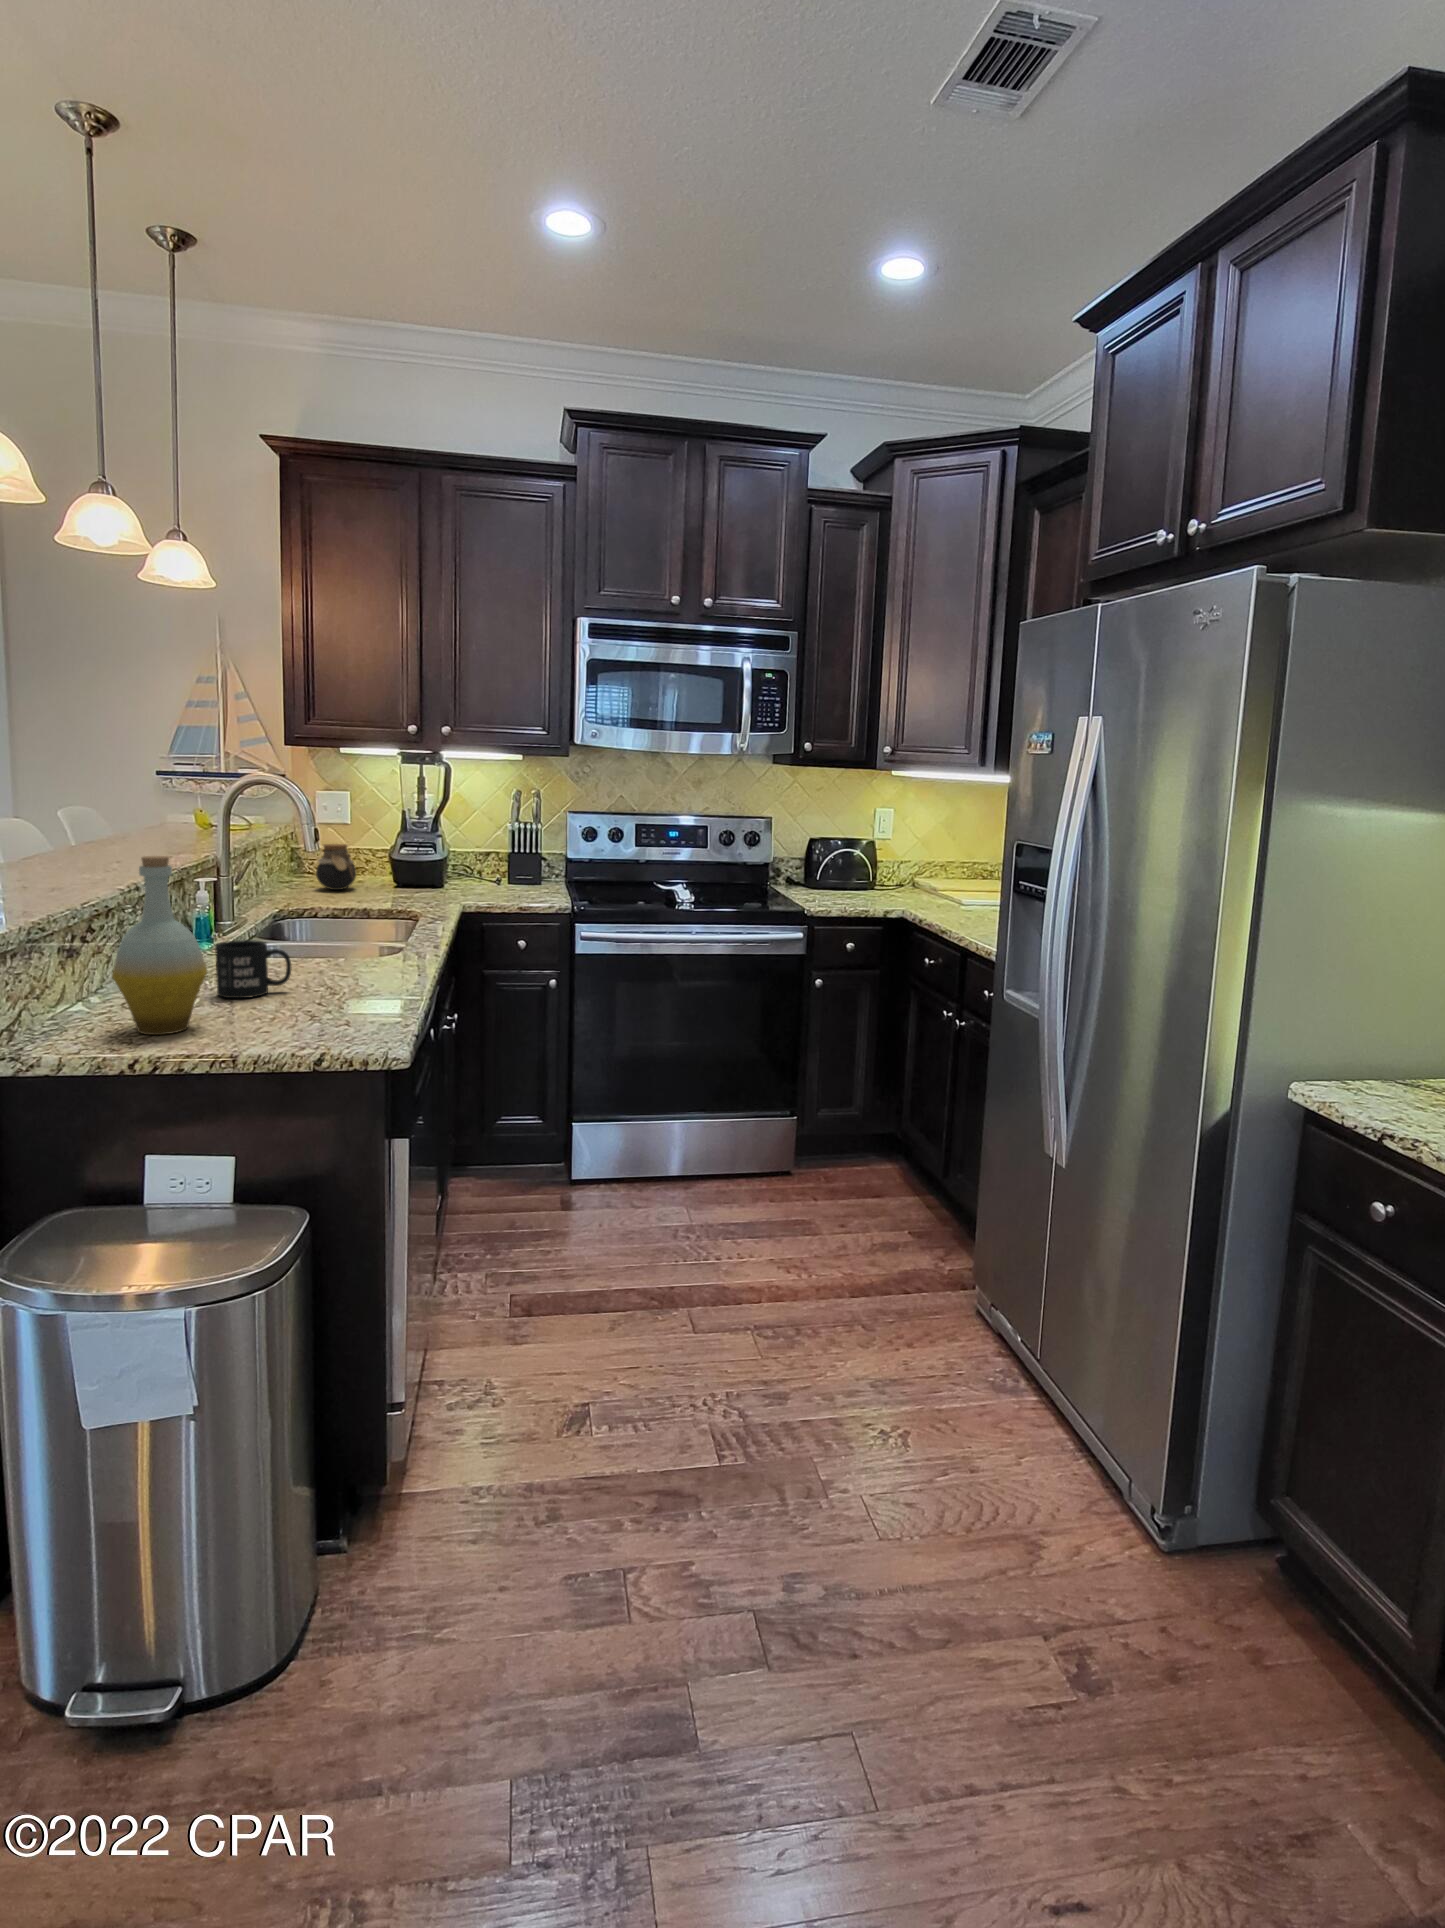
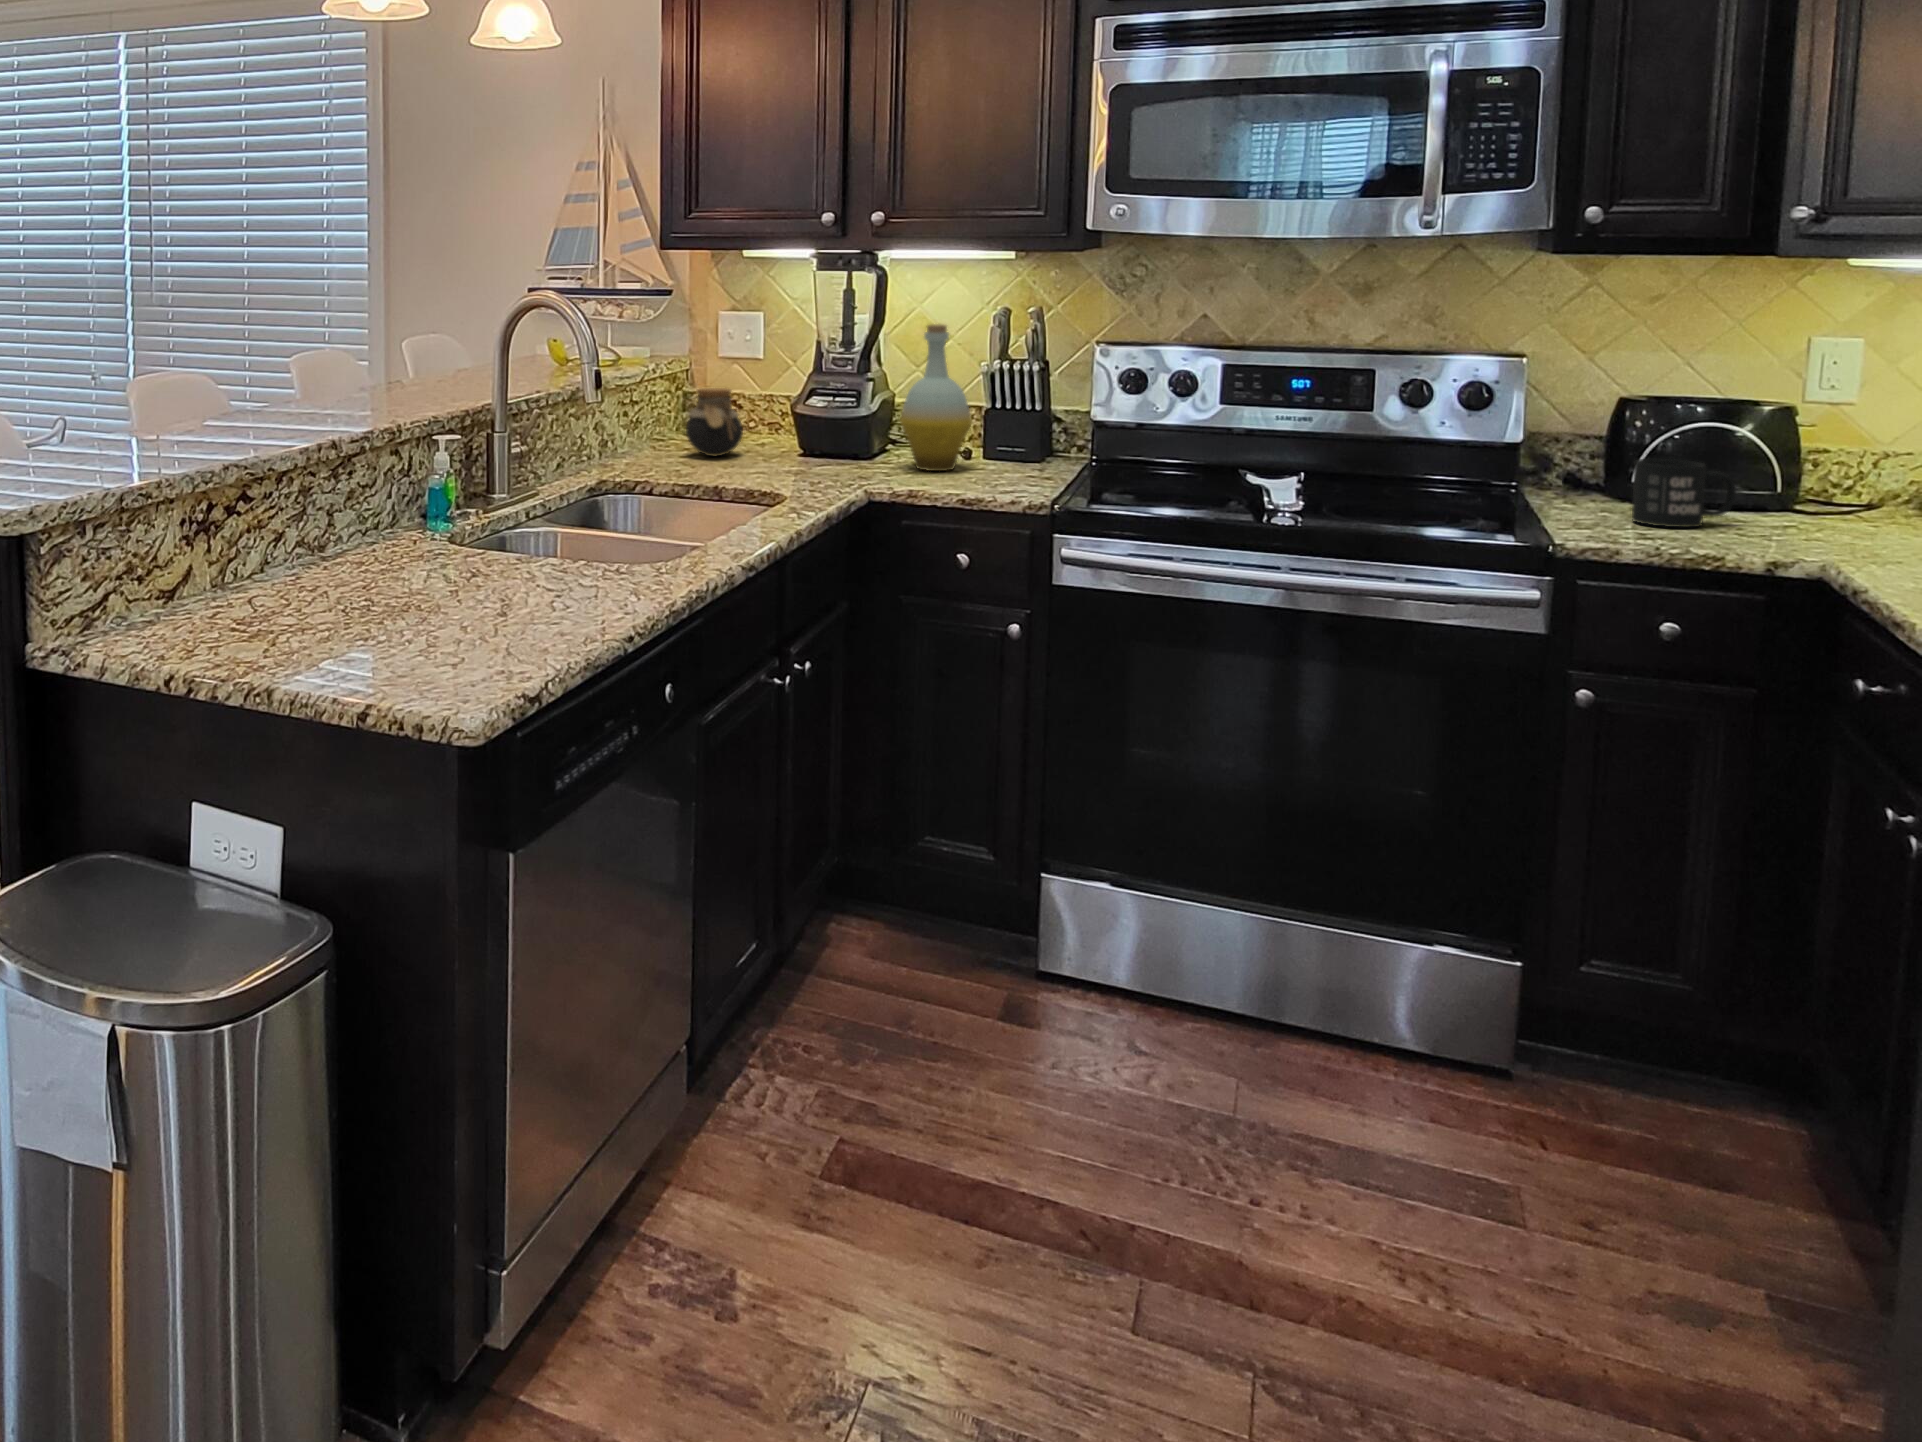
bottle: present [112,856,207,1035] -> present [900,324,972,471]
mug: present [215,940,291,998] -> present [1632,459,1735,527]

